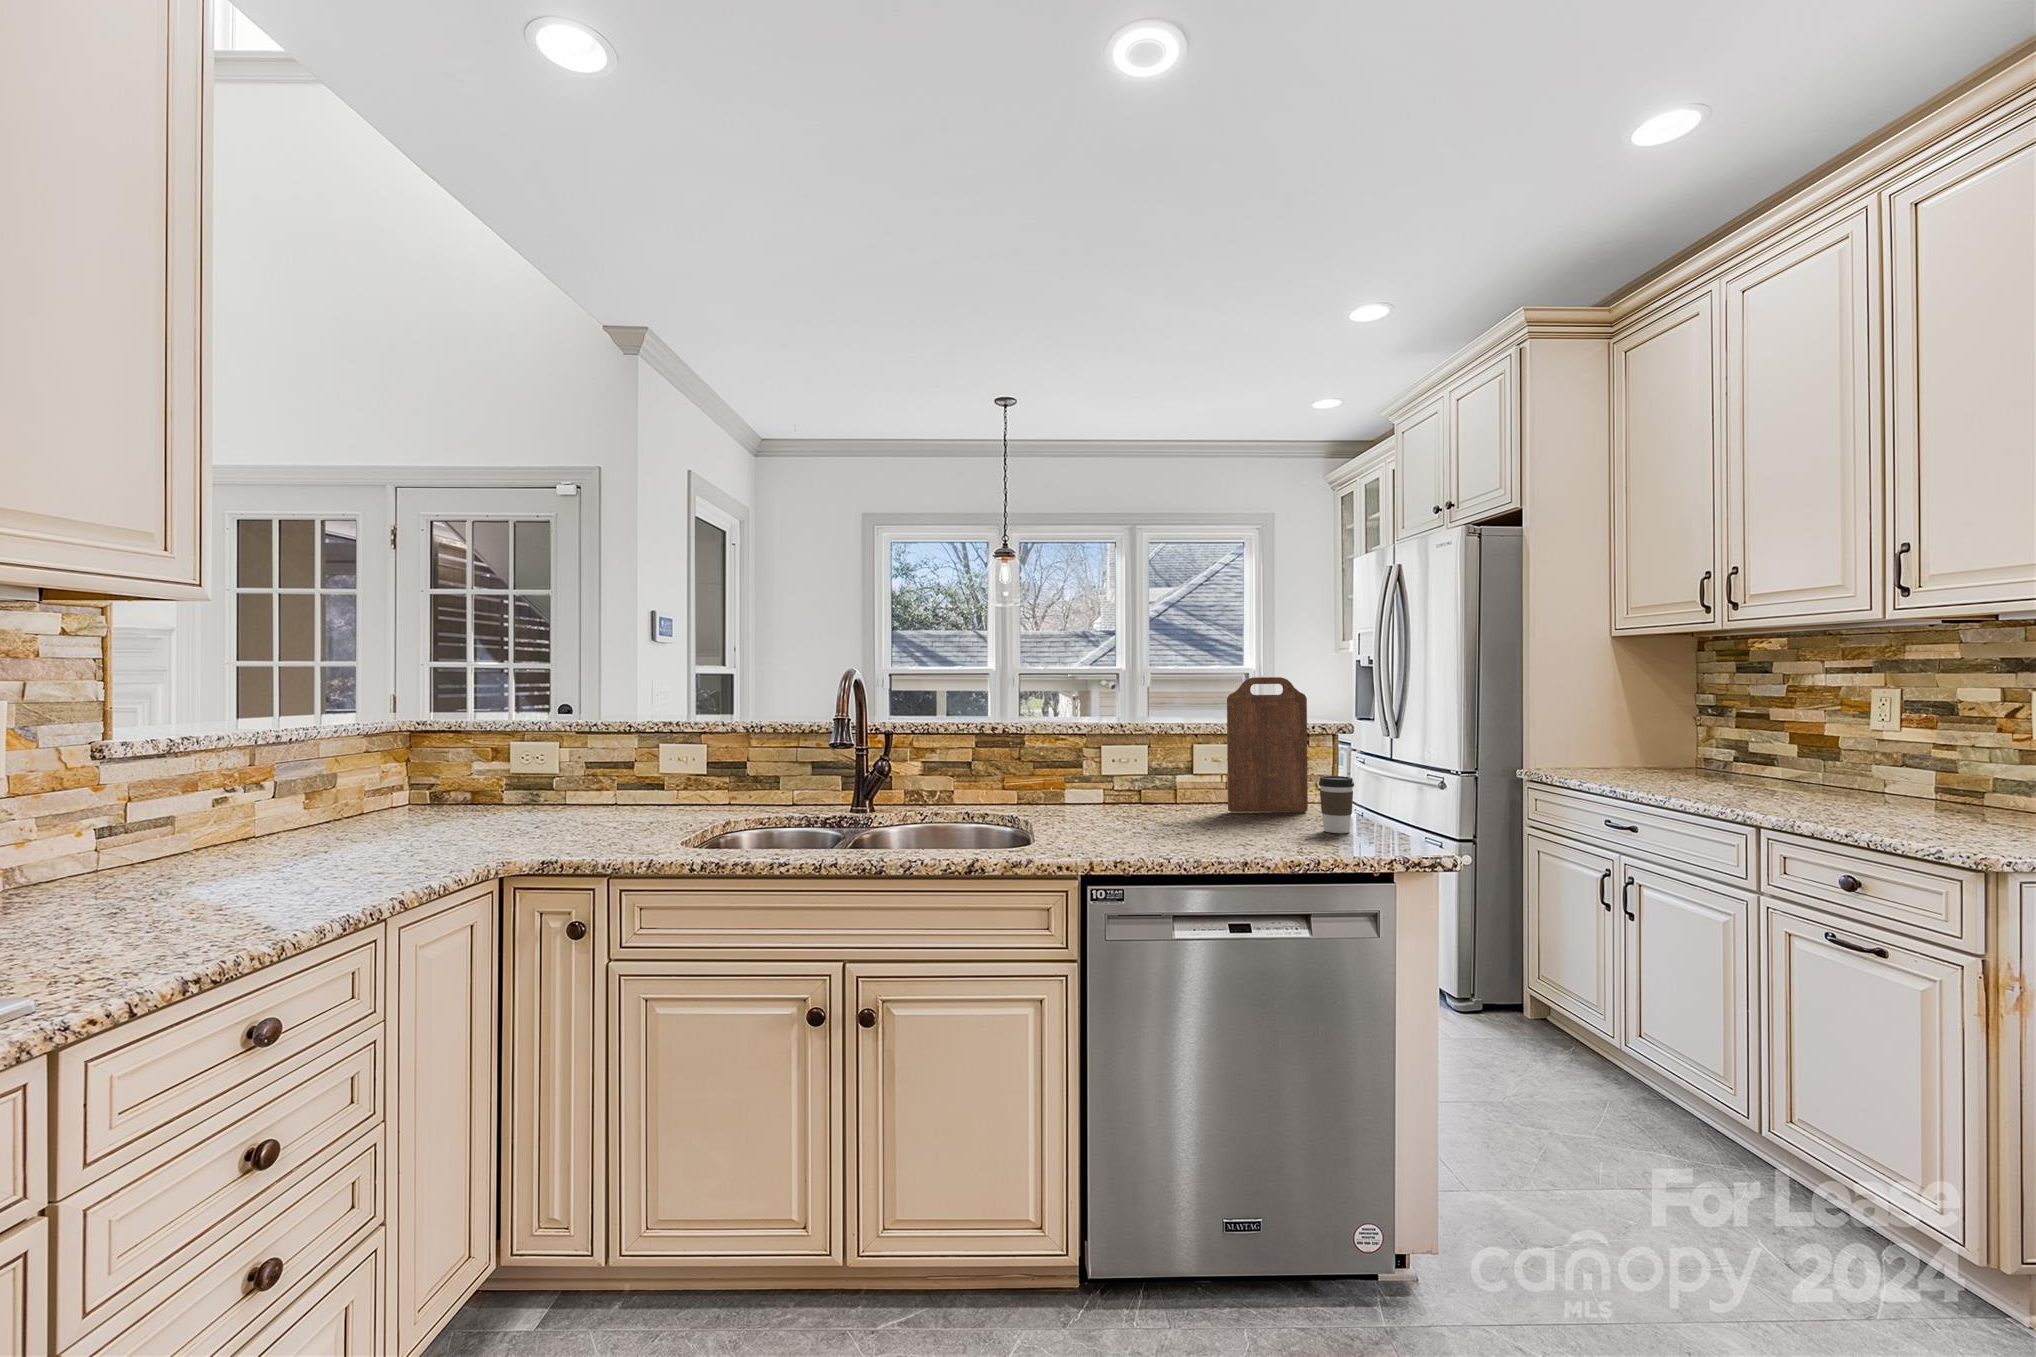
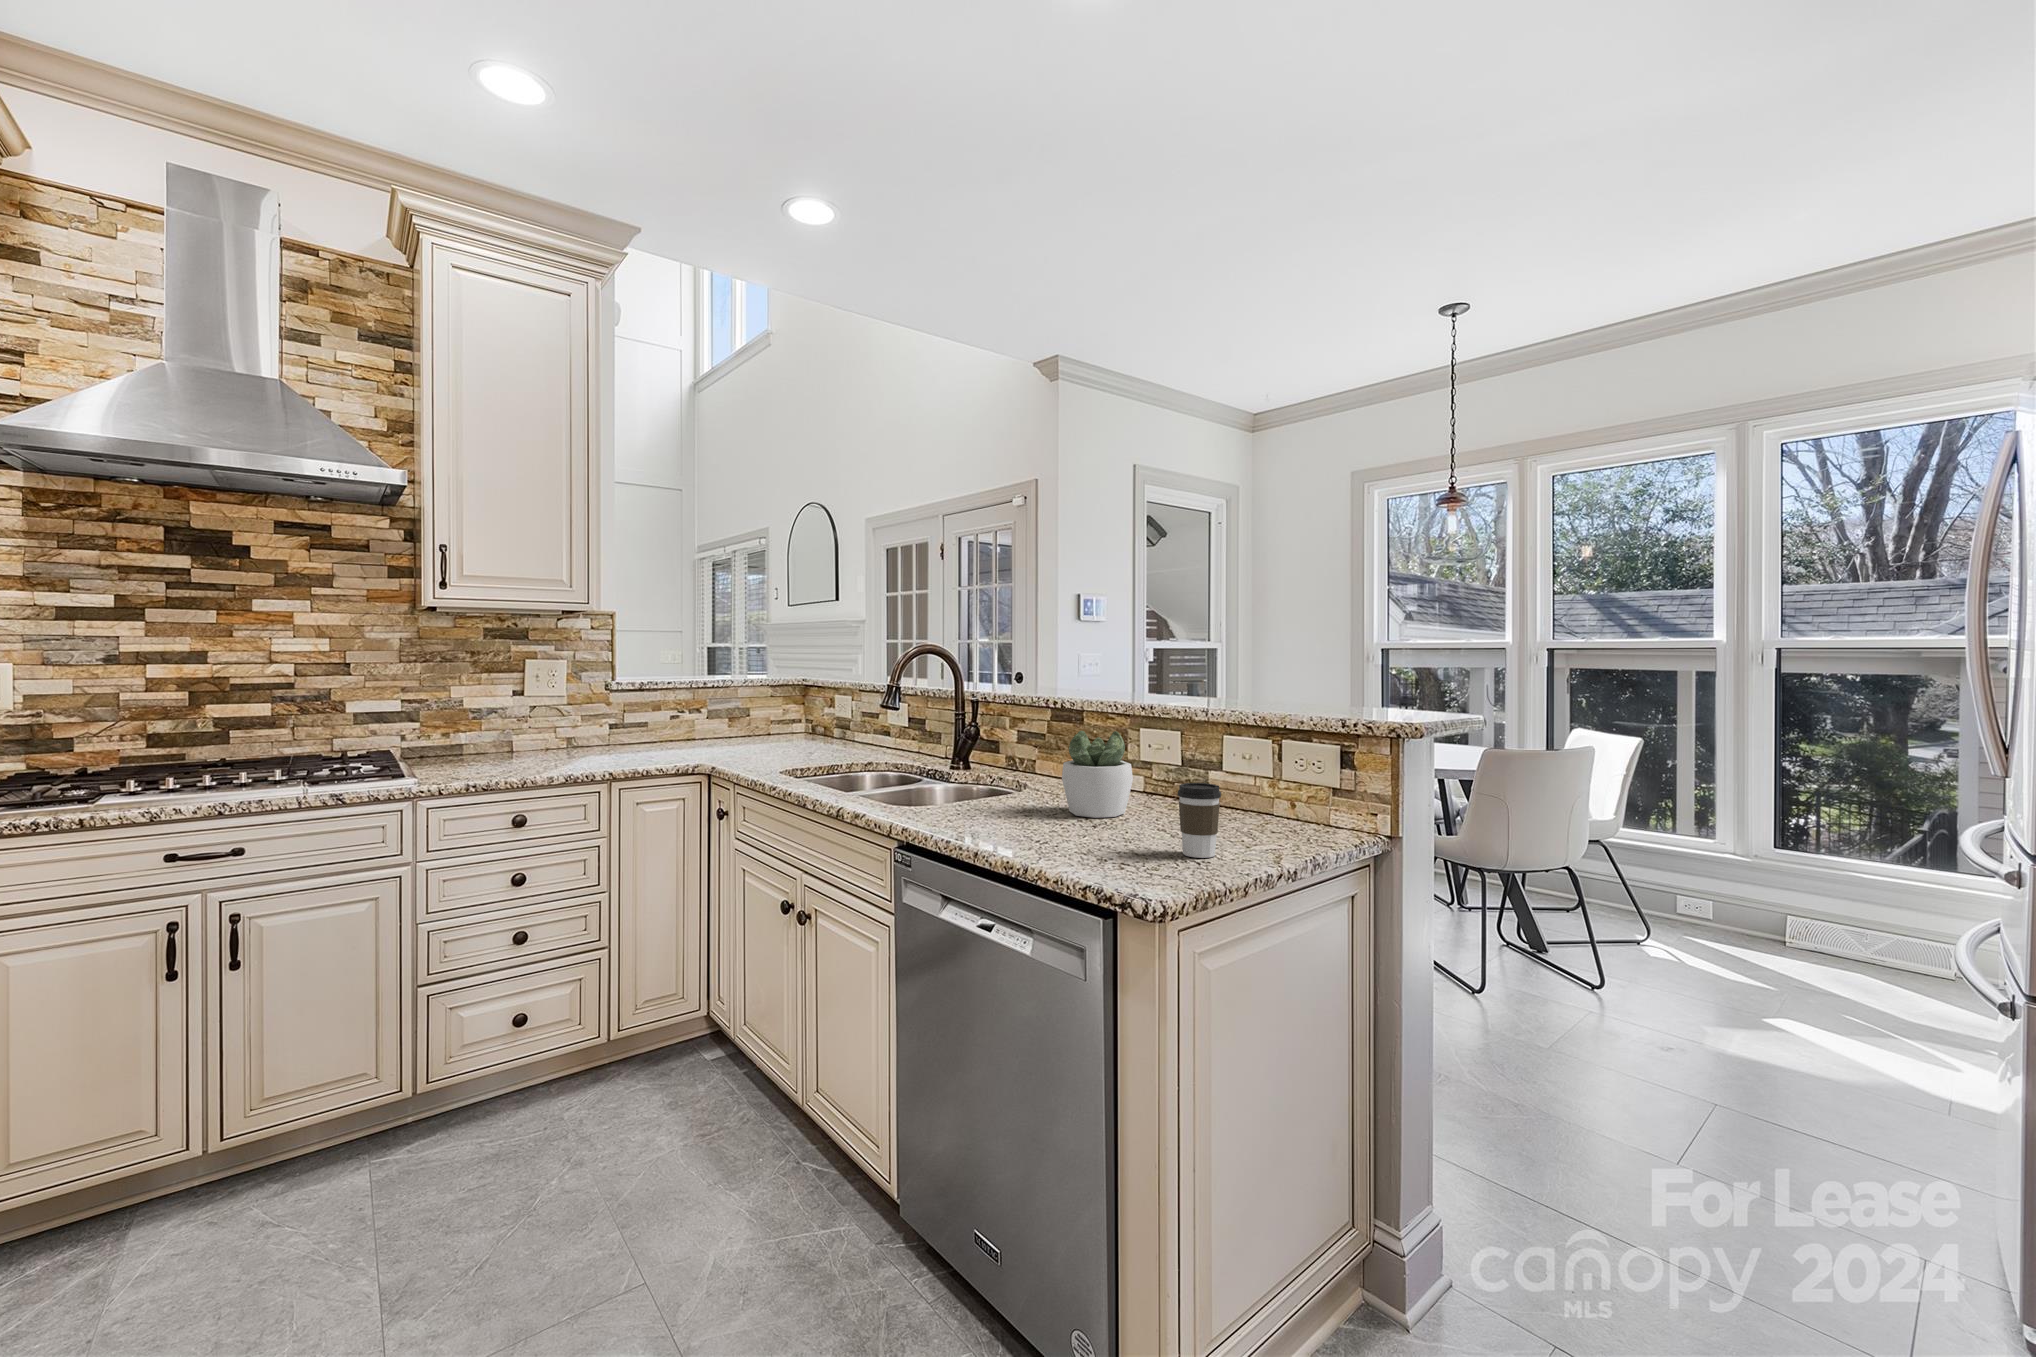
cutting board: present [1227,677,1308,812] -> none [1222,656,1310,836]
succulent plant: none [1117,747,1183,827] -> present [1062,731,1133,818]

